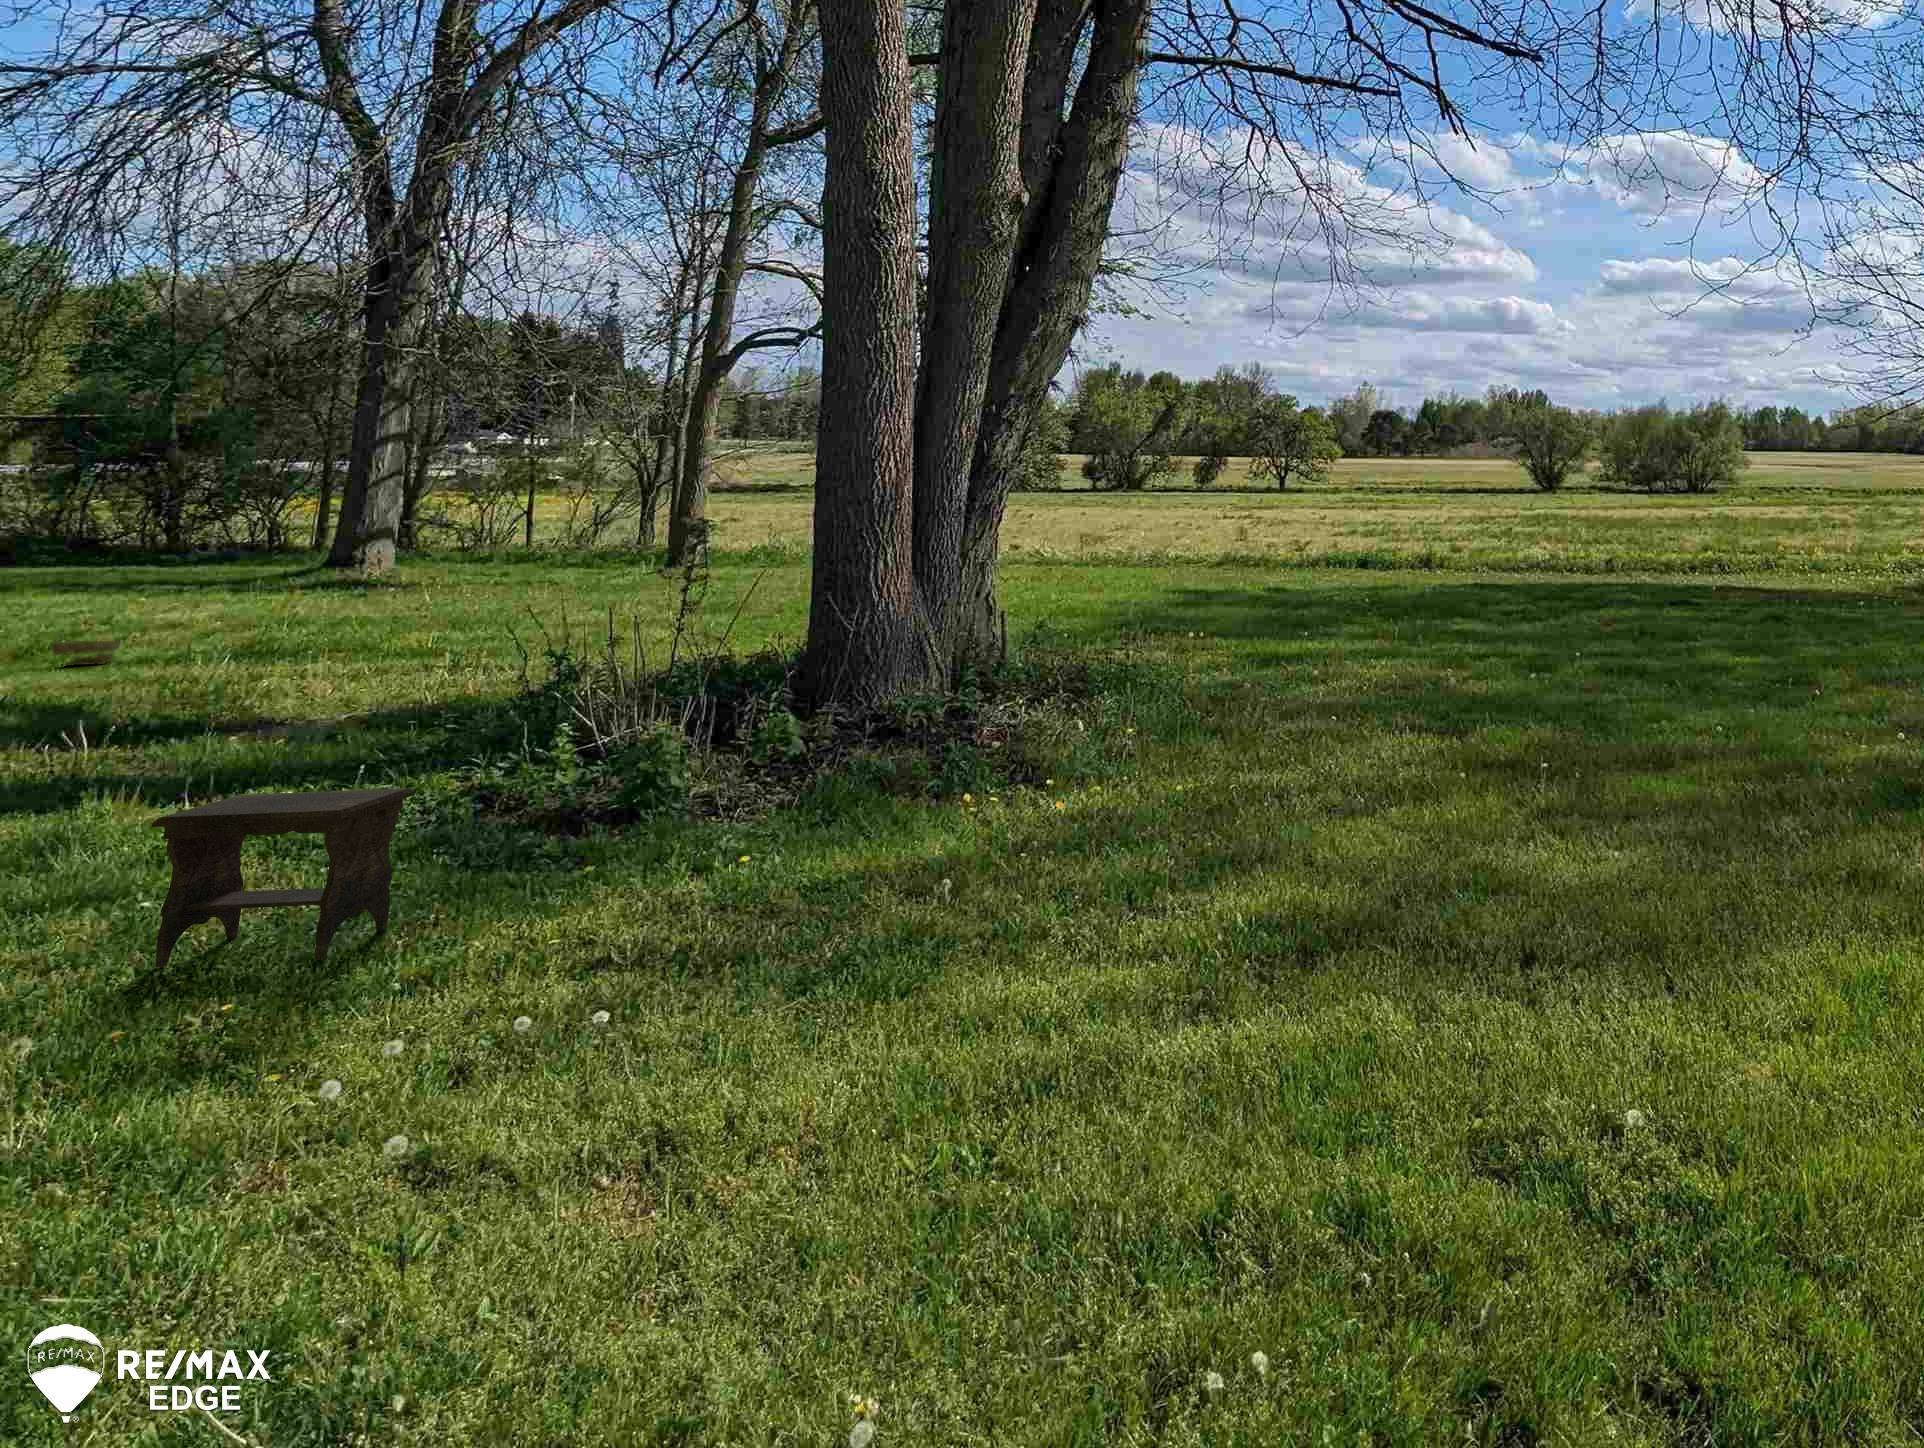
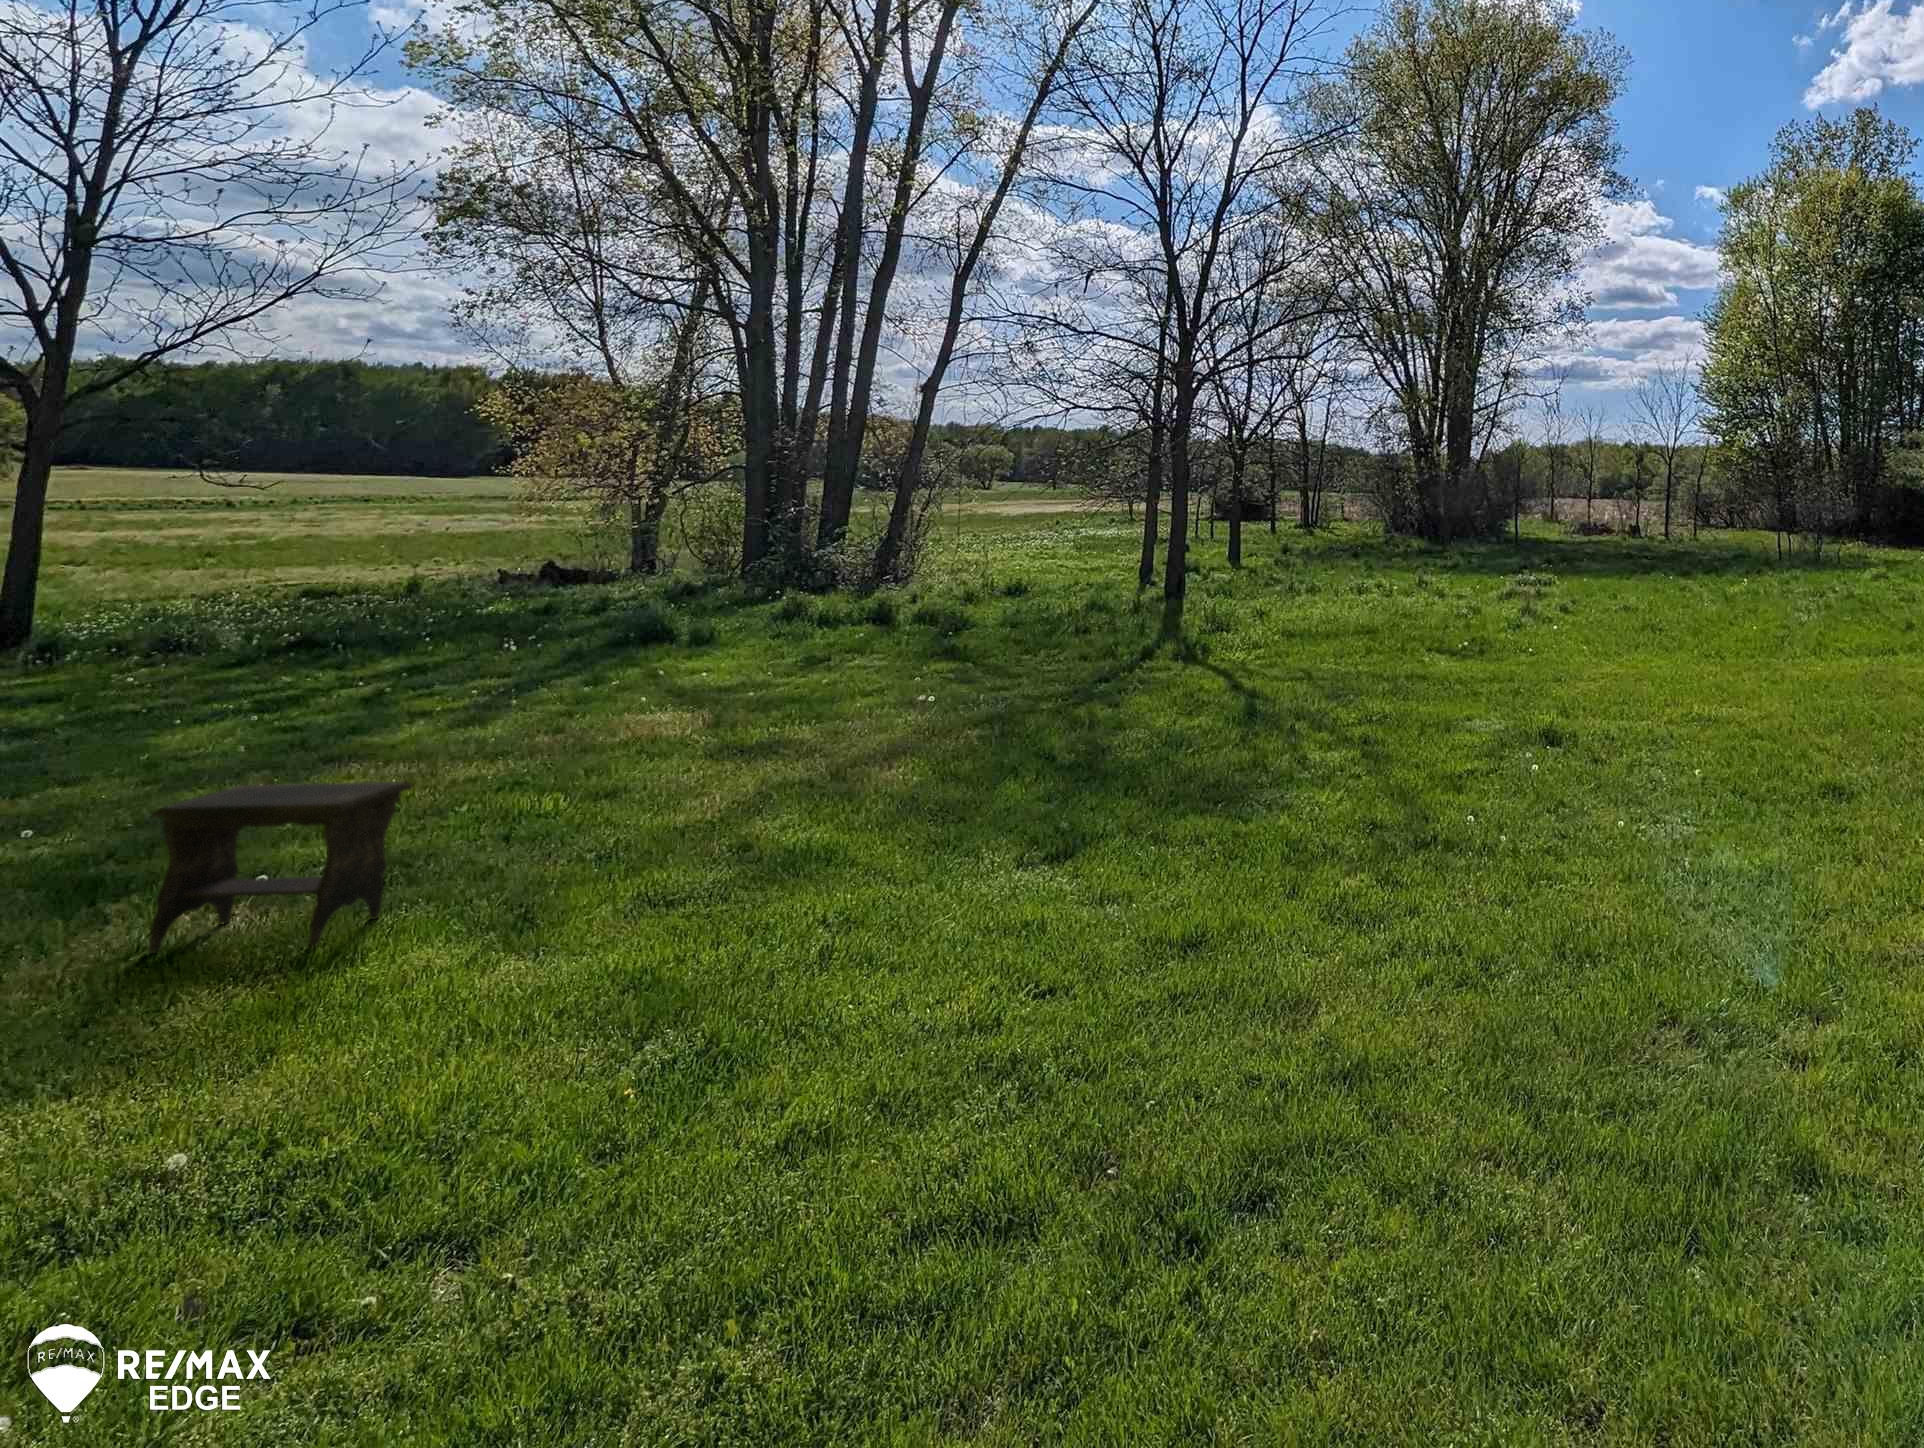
woven basket: present [51,634,122,666] -> none [36,602,110,634]

